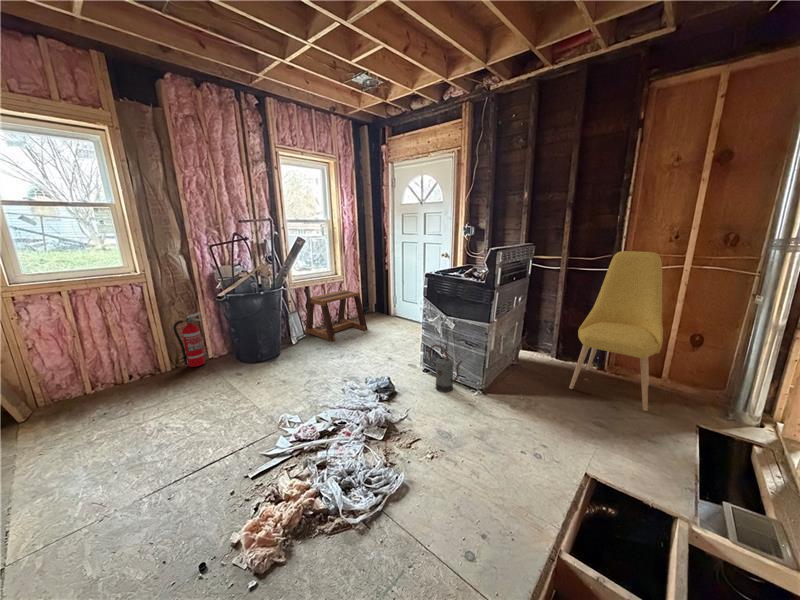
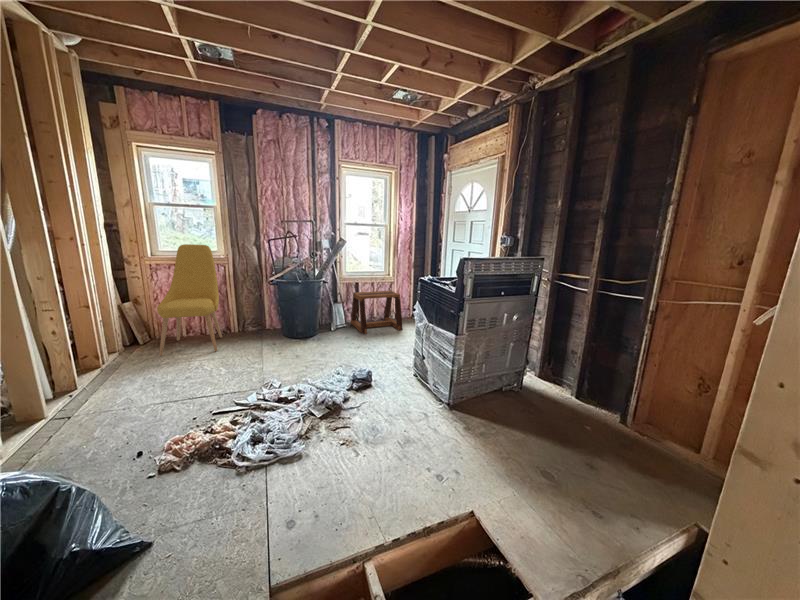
chair: present [569,251,663,411] -> present [157,244,222,356]
fire extinguisher: present [173,312,205,367] -> none [242,291,264,333]
watering can: present [429,345,462,392] -> none [408,348,429,398]

